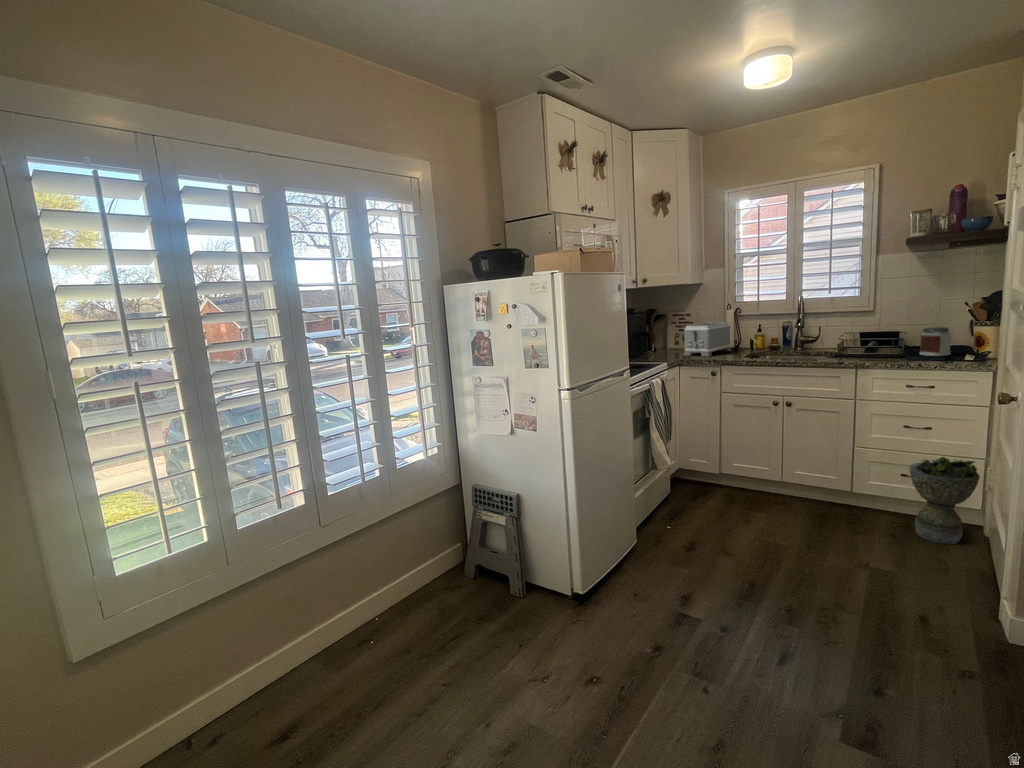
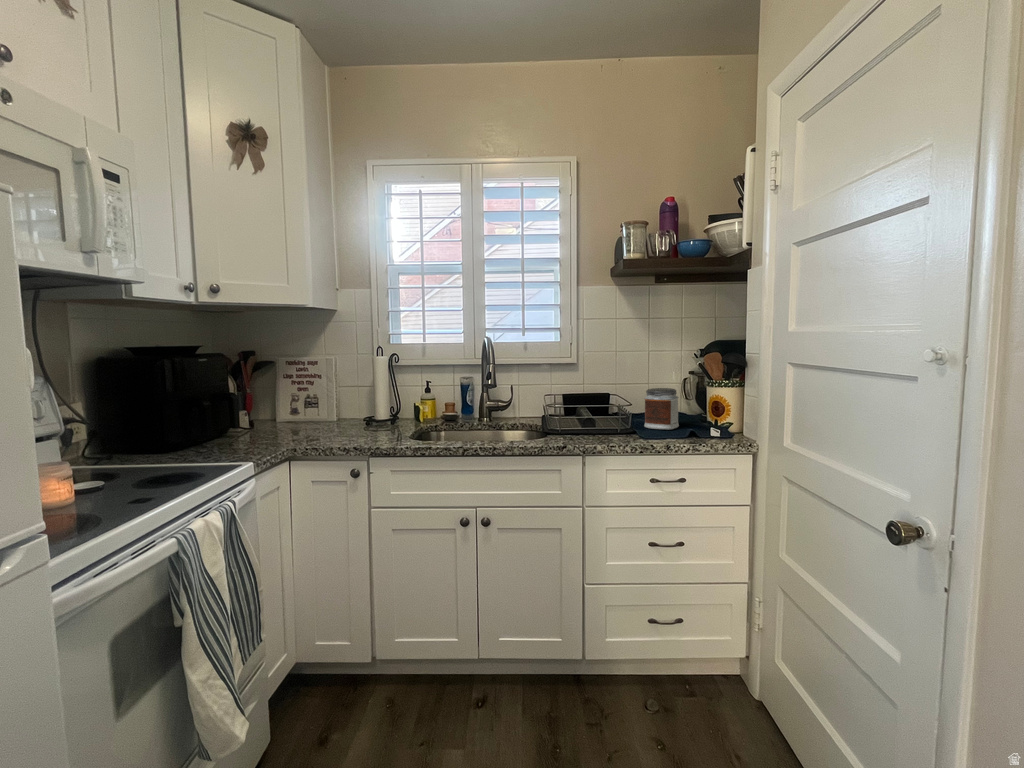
toaster: present [683,322,732,357] -> none [300,377,387,439]
planter: present [909,457,980,544] -> none [665,589,756,739]

